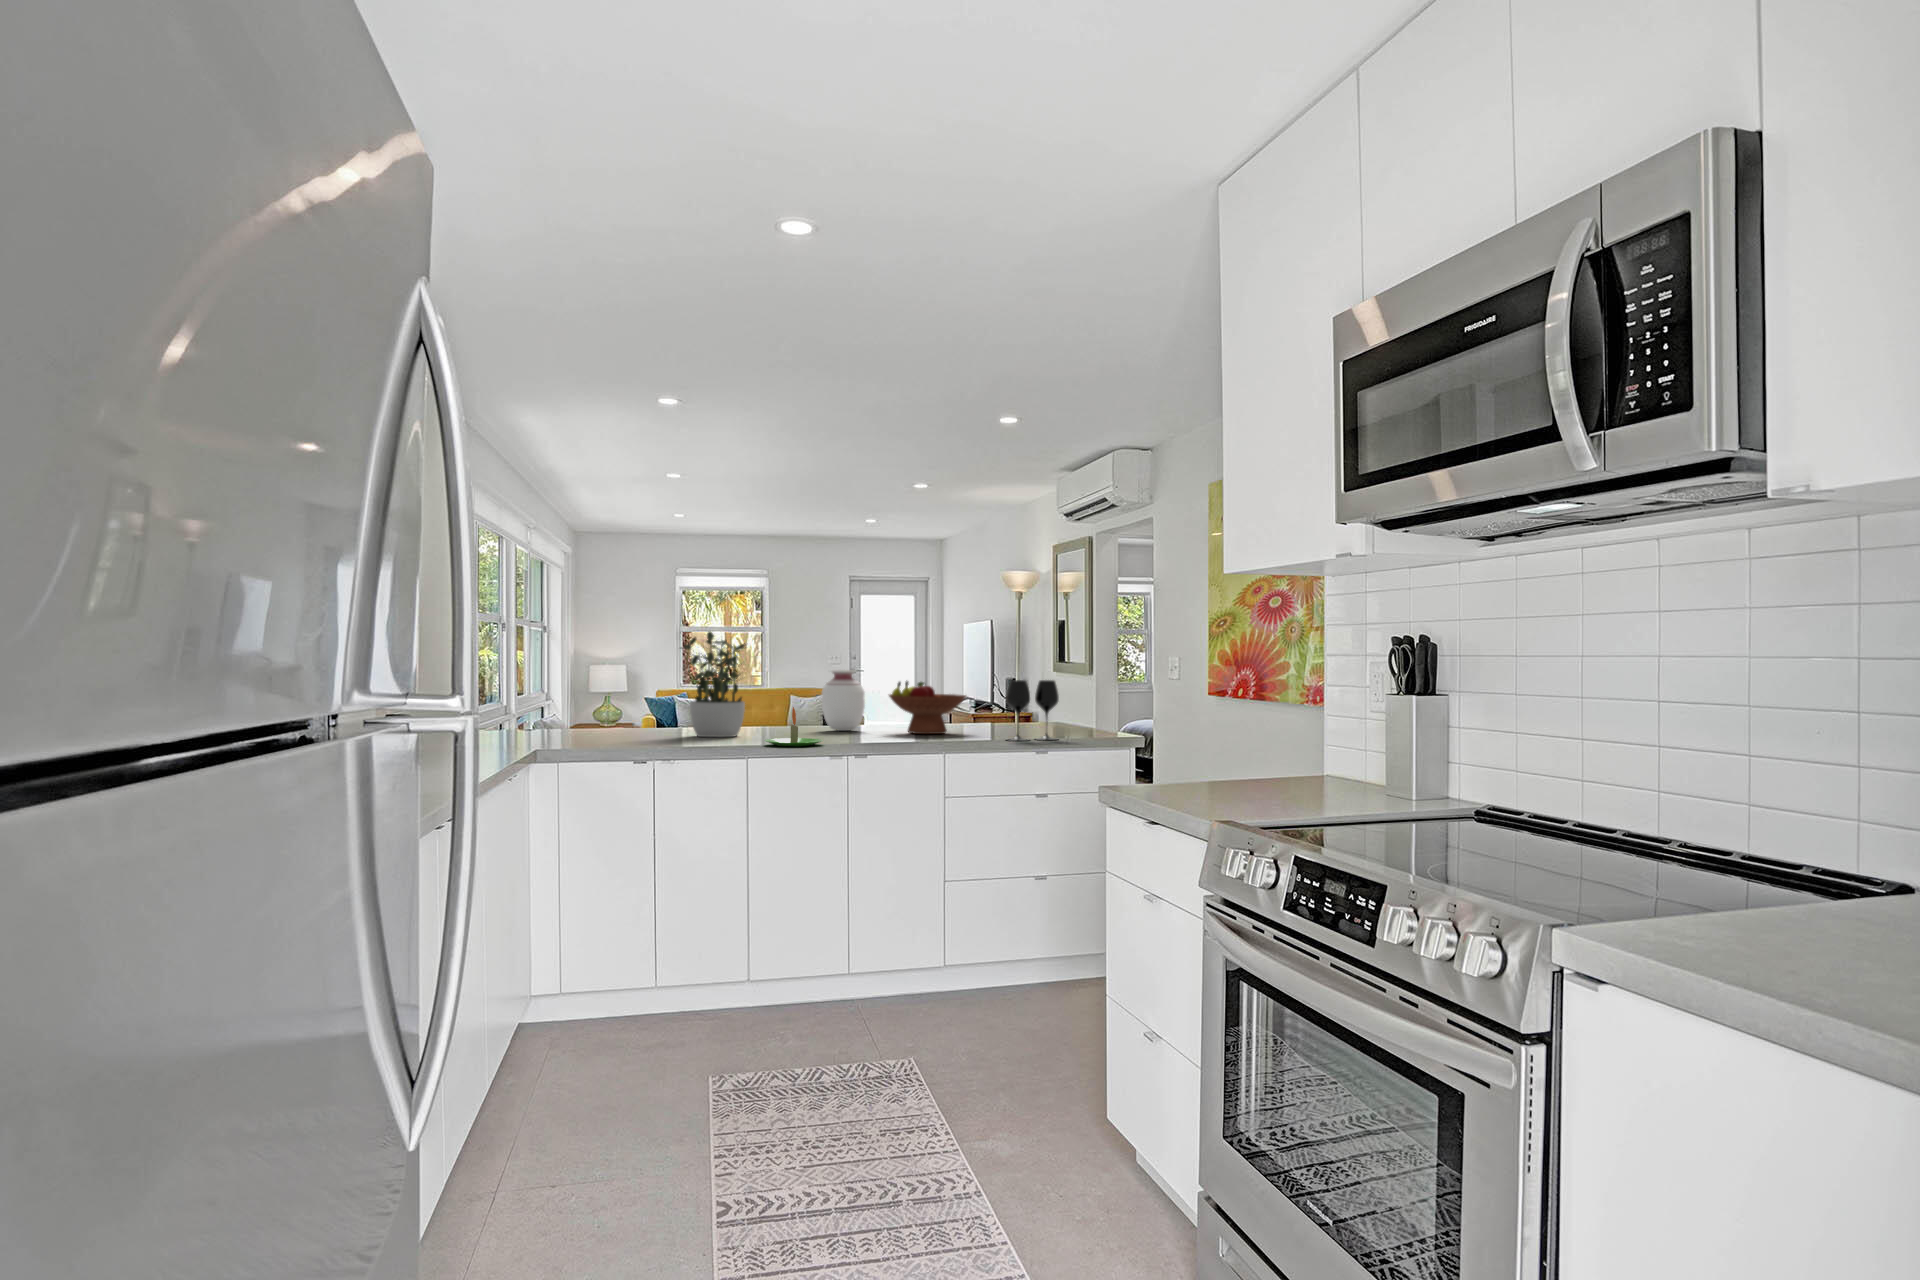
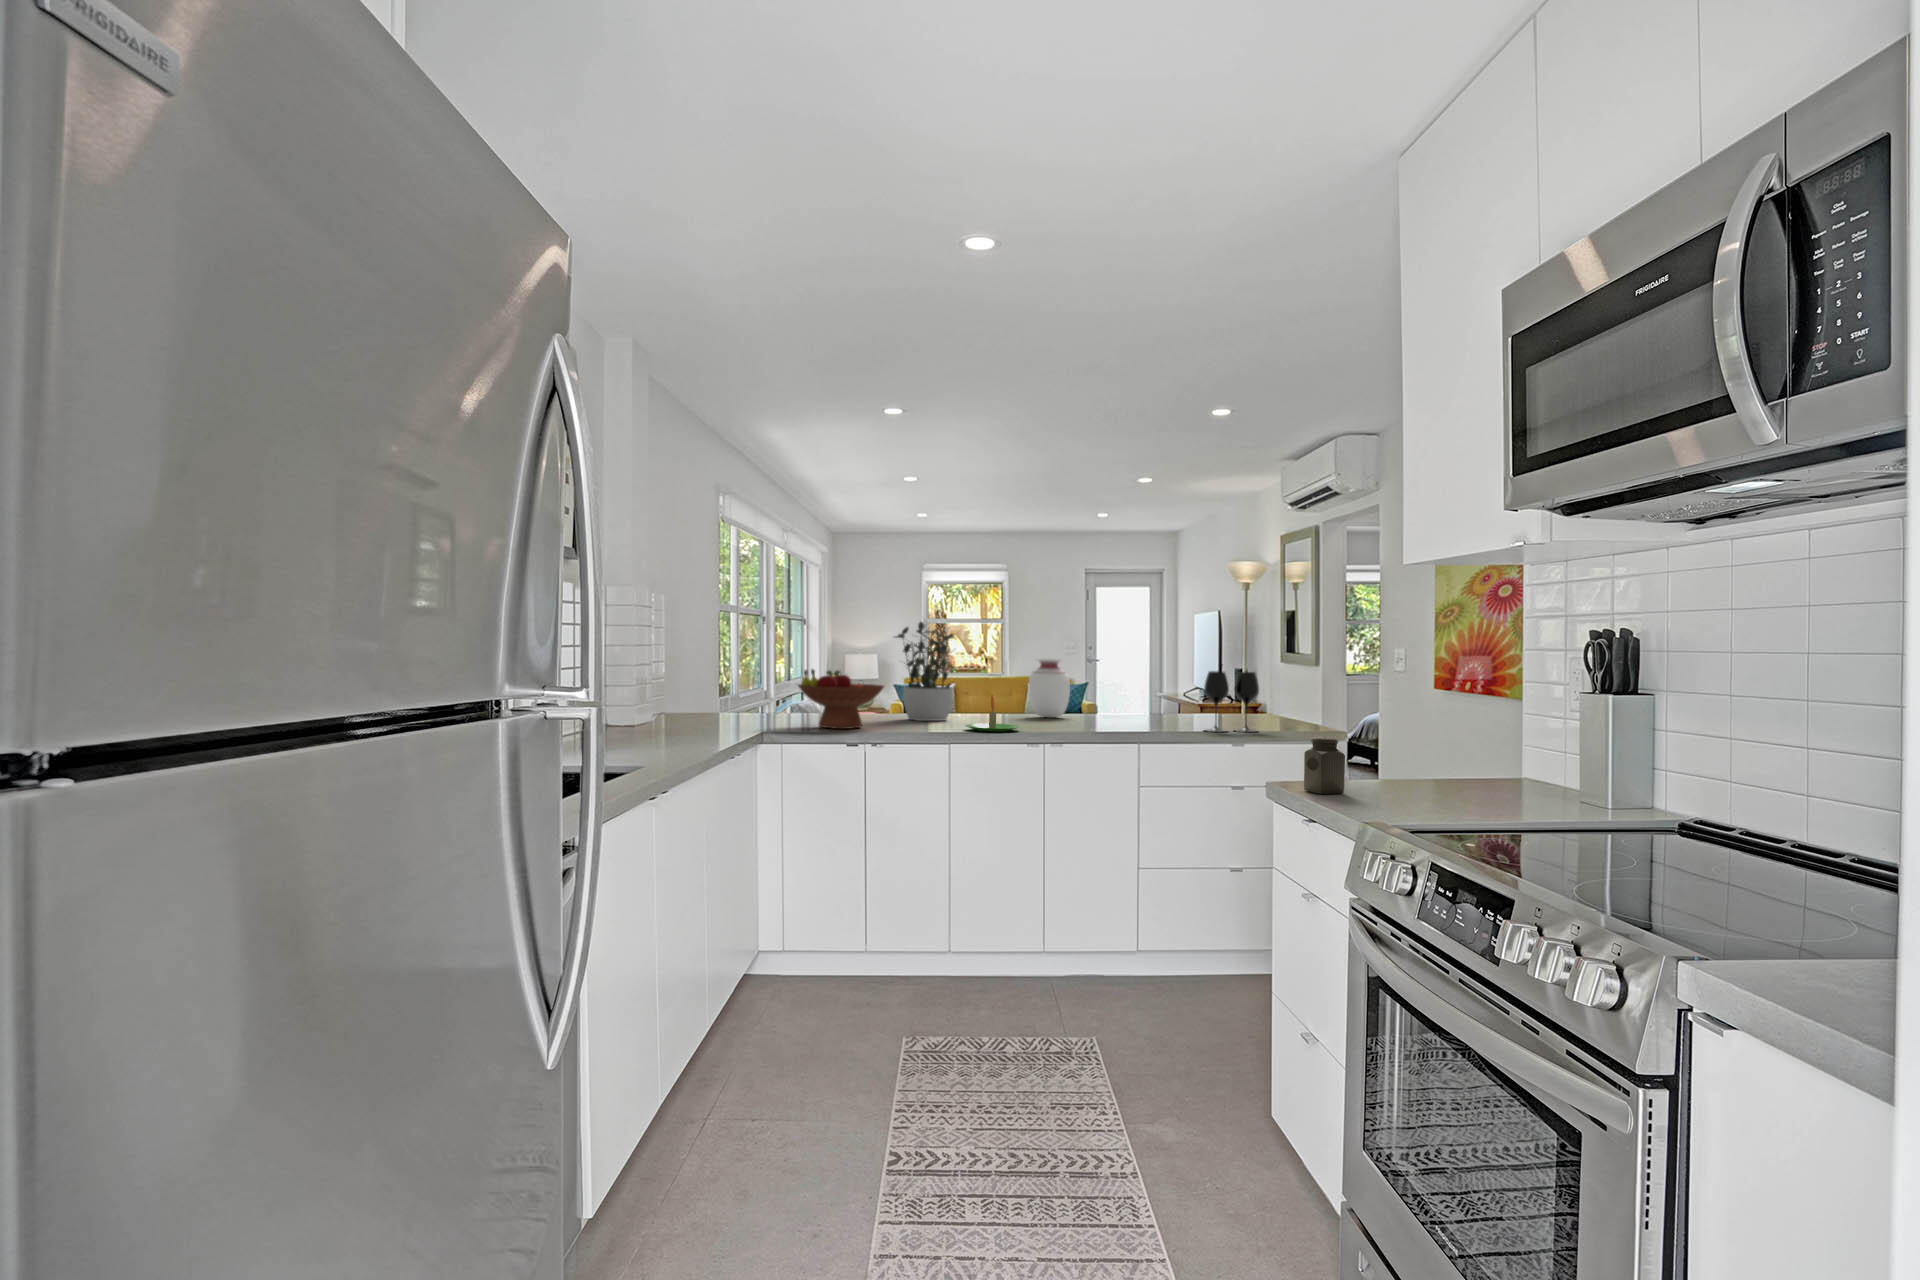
fruit bowl: present [889,681,966,734] -> present [798,669,884,729]
salt shaker: none [1139,741,1178,797] -> present [1304,737,1345,794]

